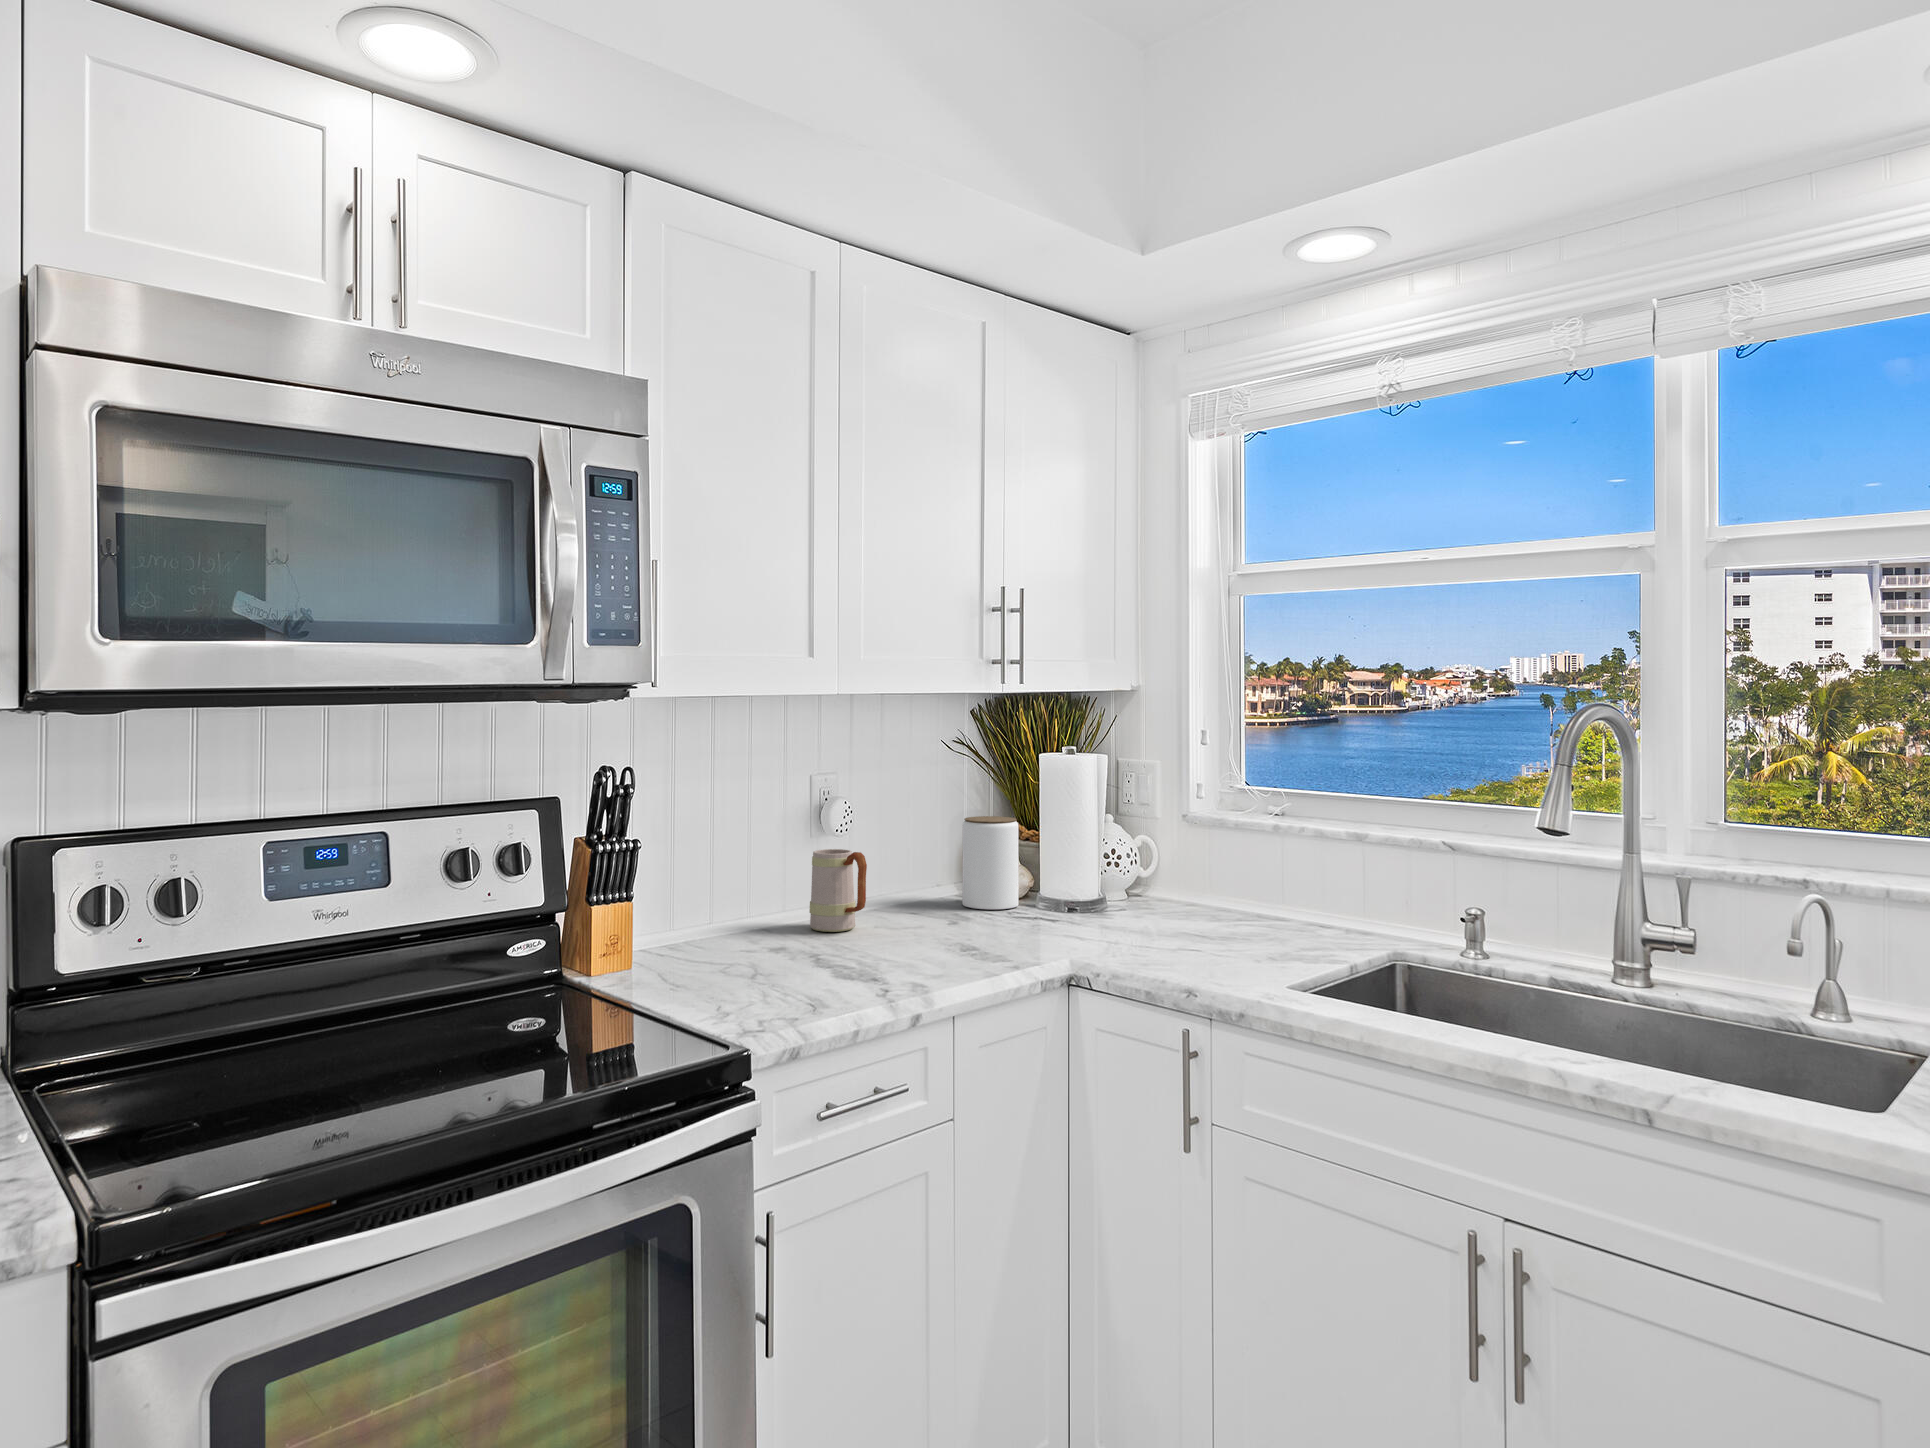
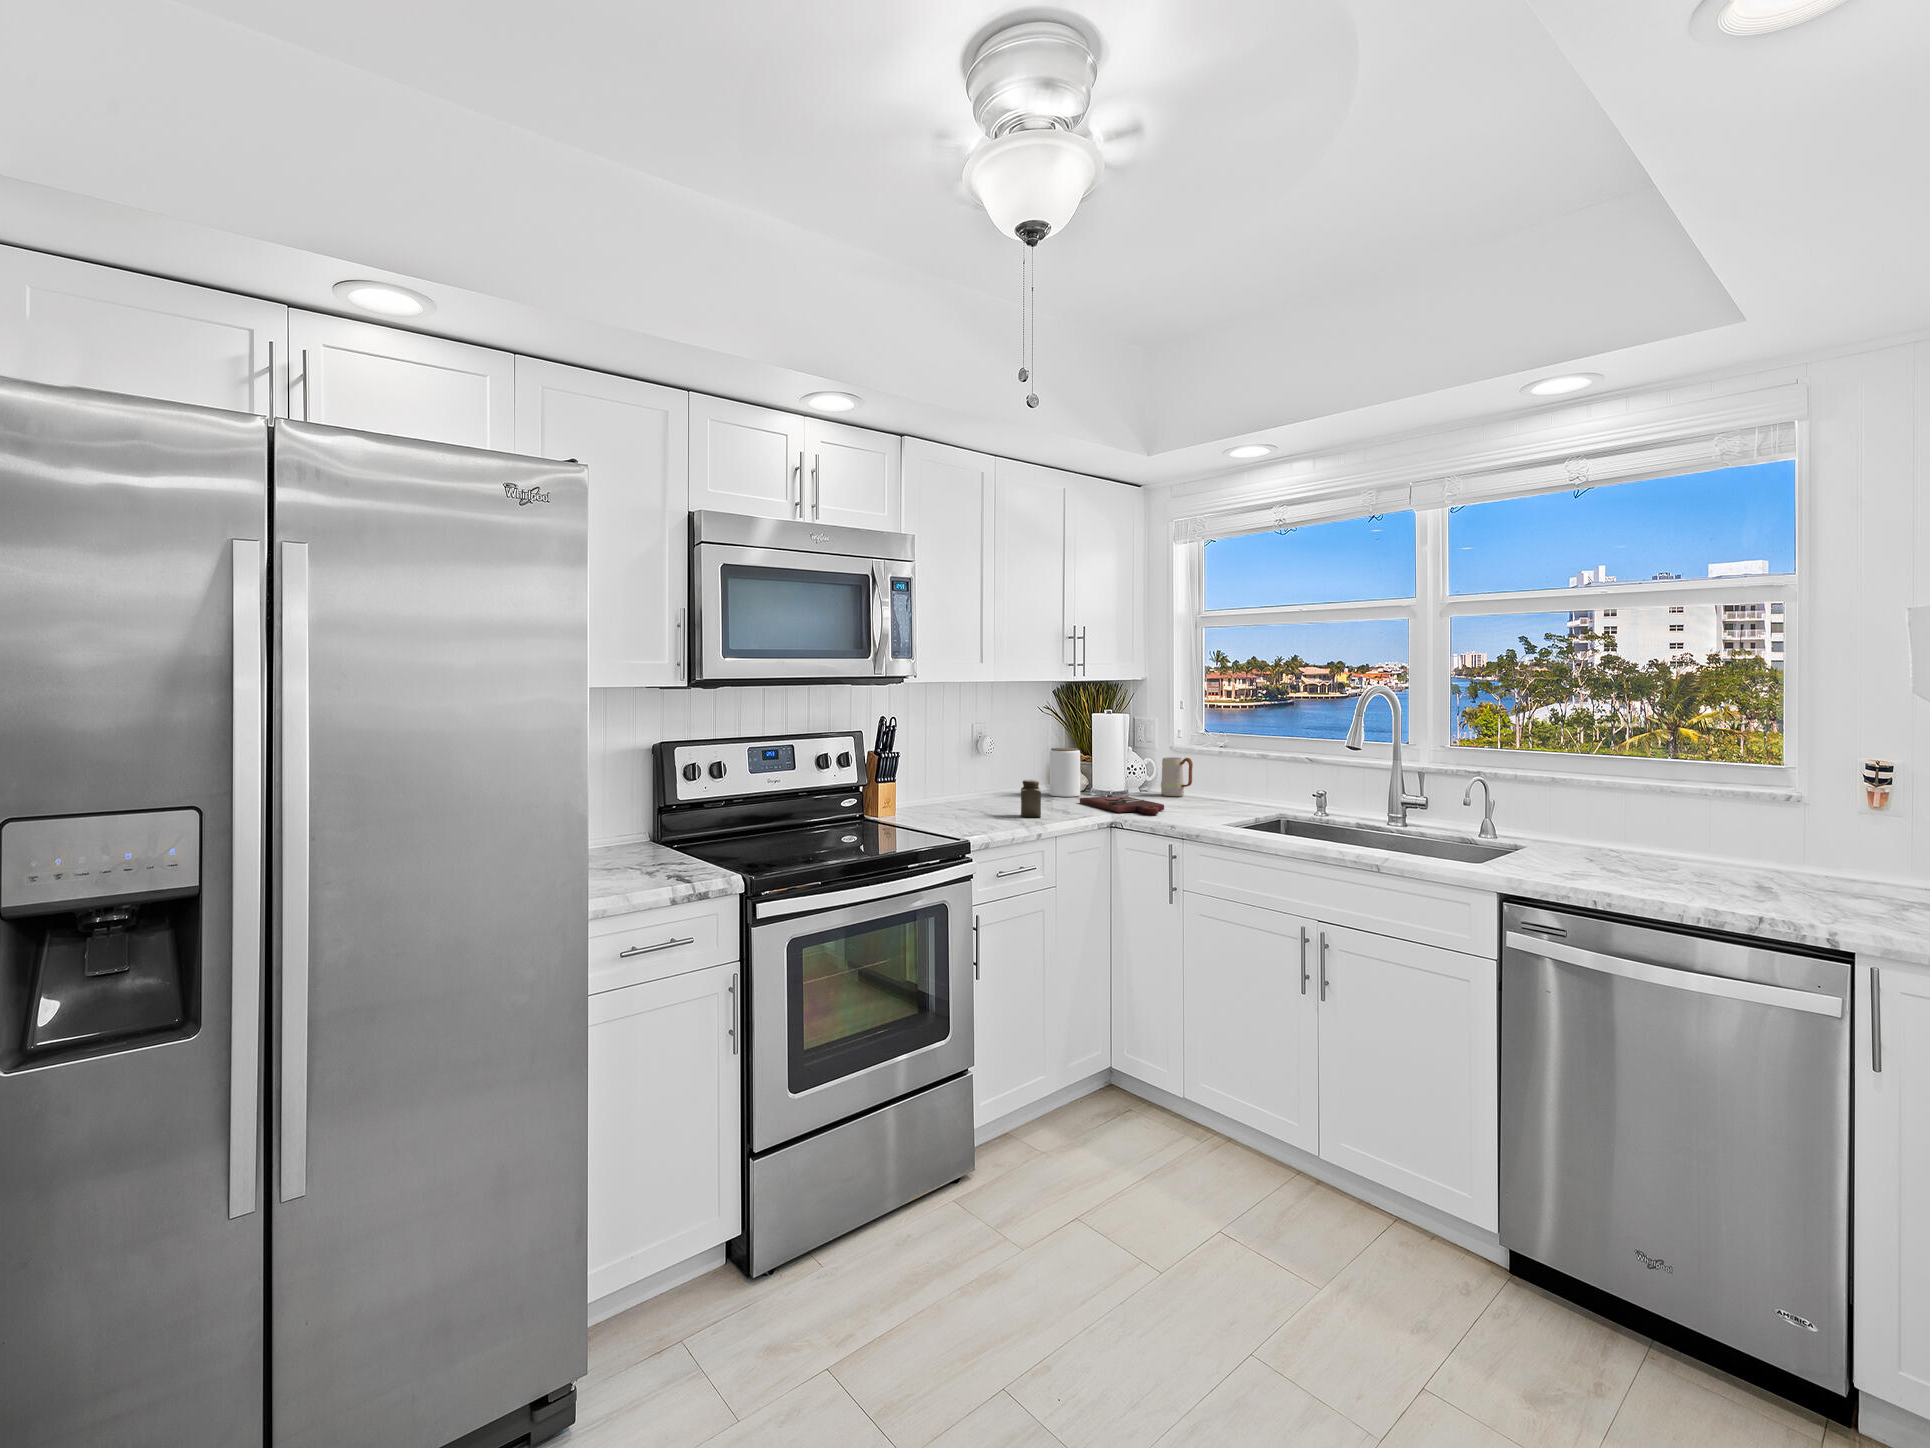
mug: present [809,849,867,932] -> present [1161,757,1193,796]
salt shaker: none [891,891,930,969] -> present [1021,780,1041,817]
cutting board: none [1014,910,1173,958] -> present [1080,796,1164,814]

